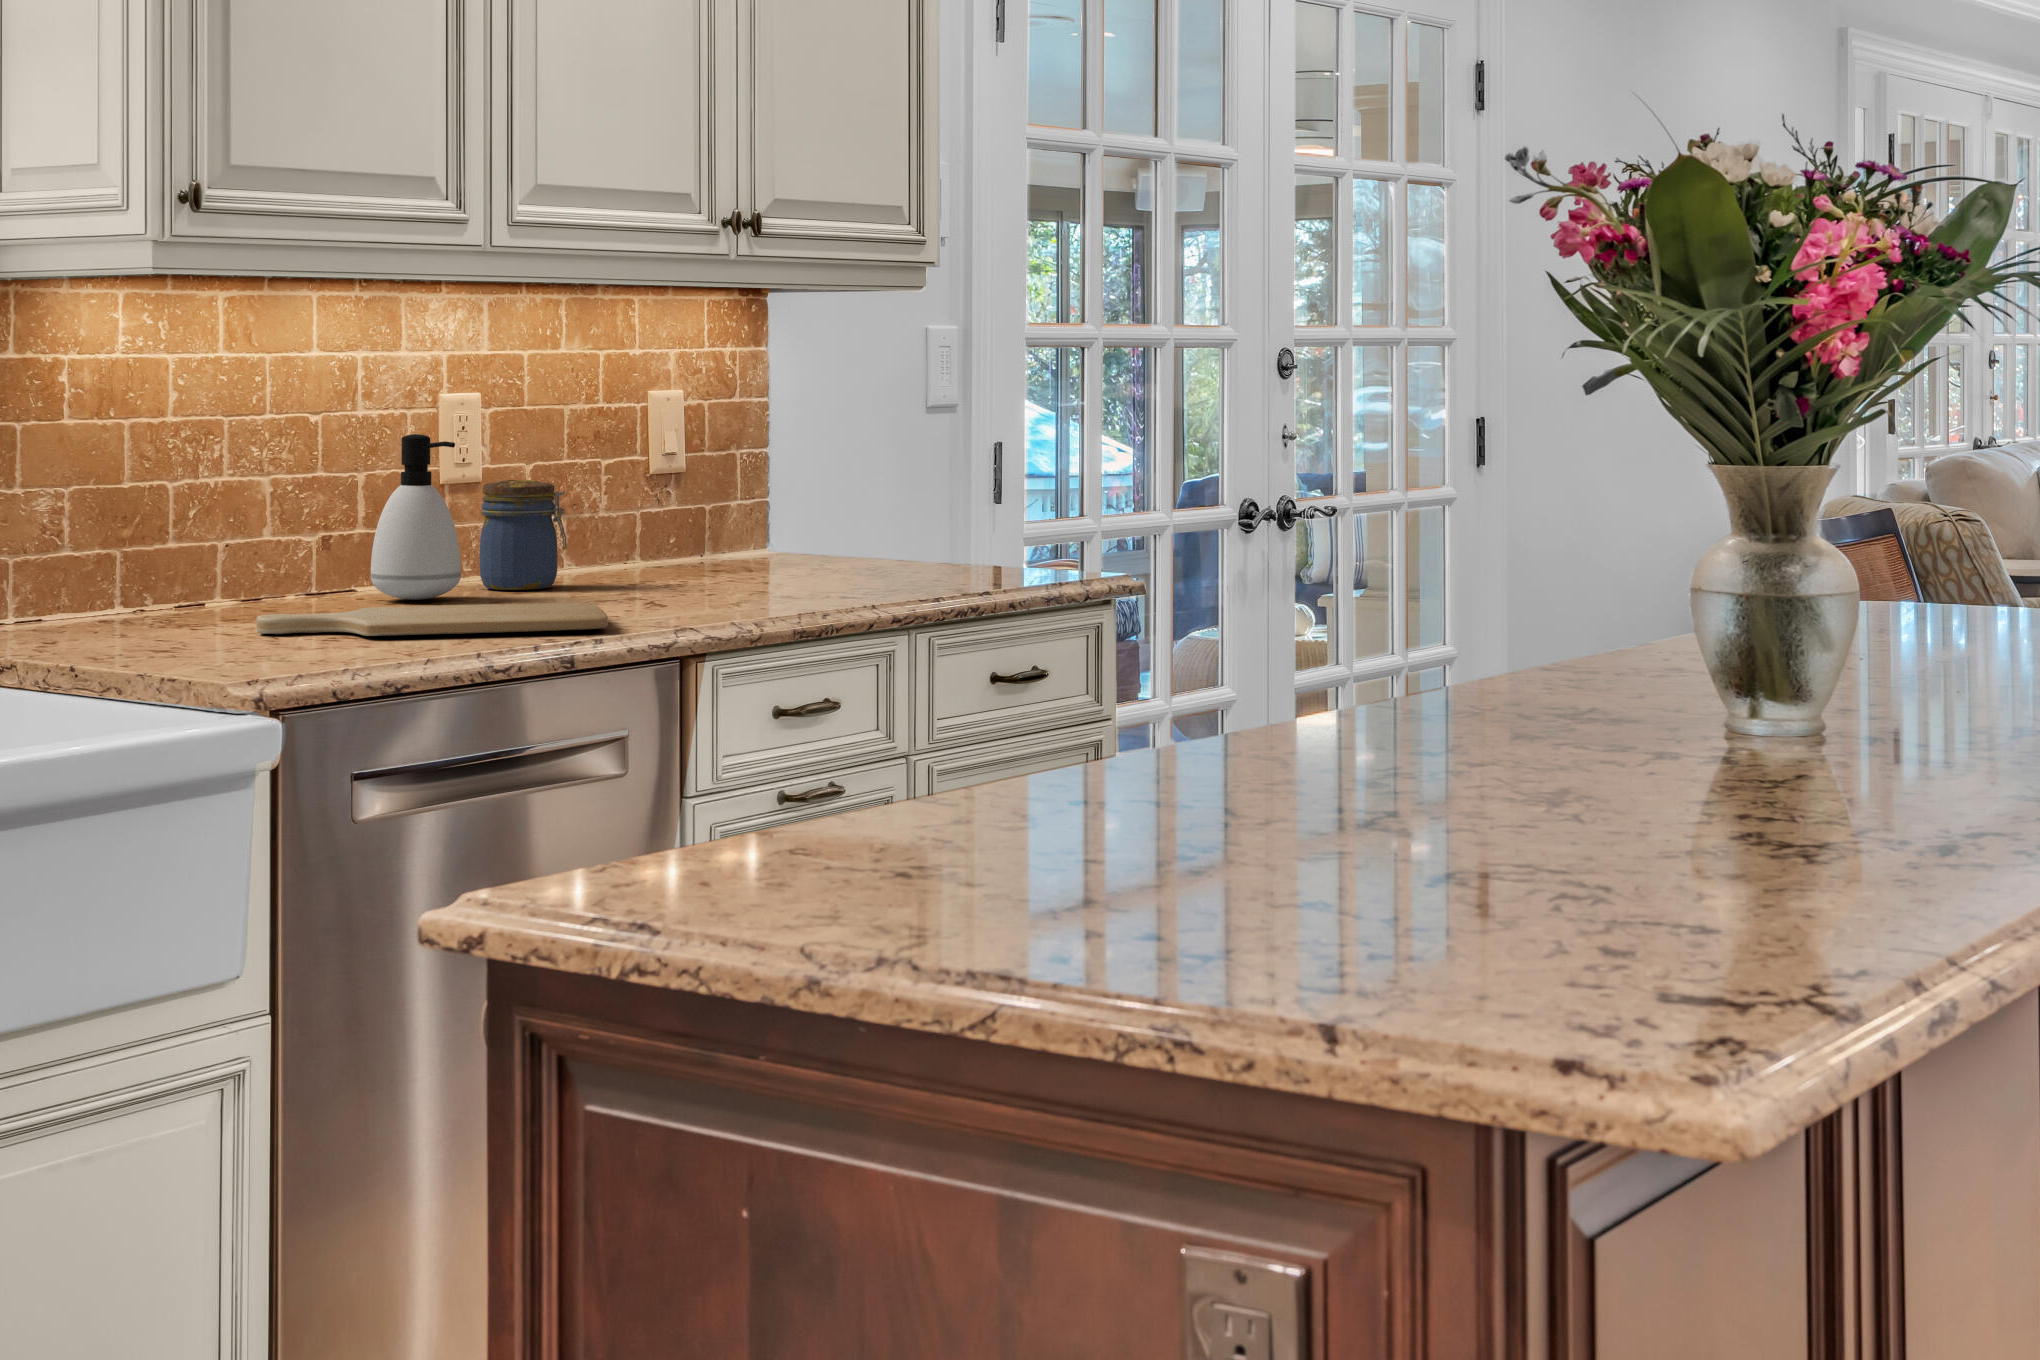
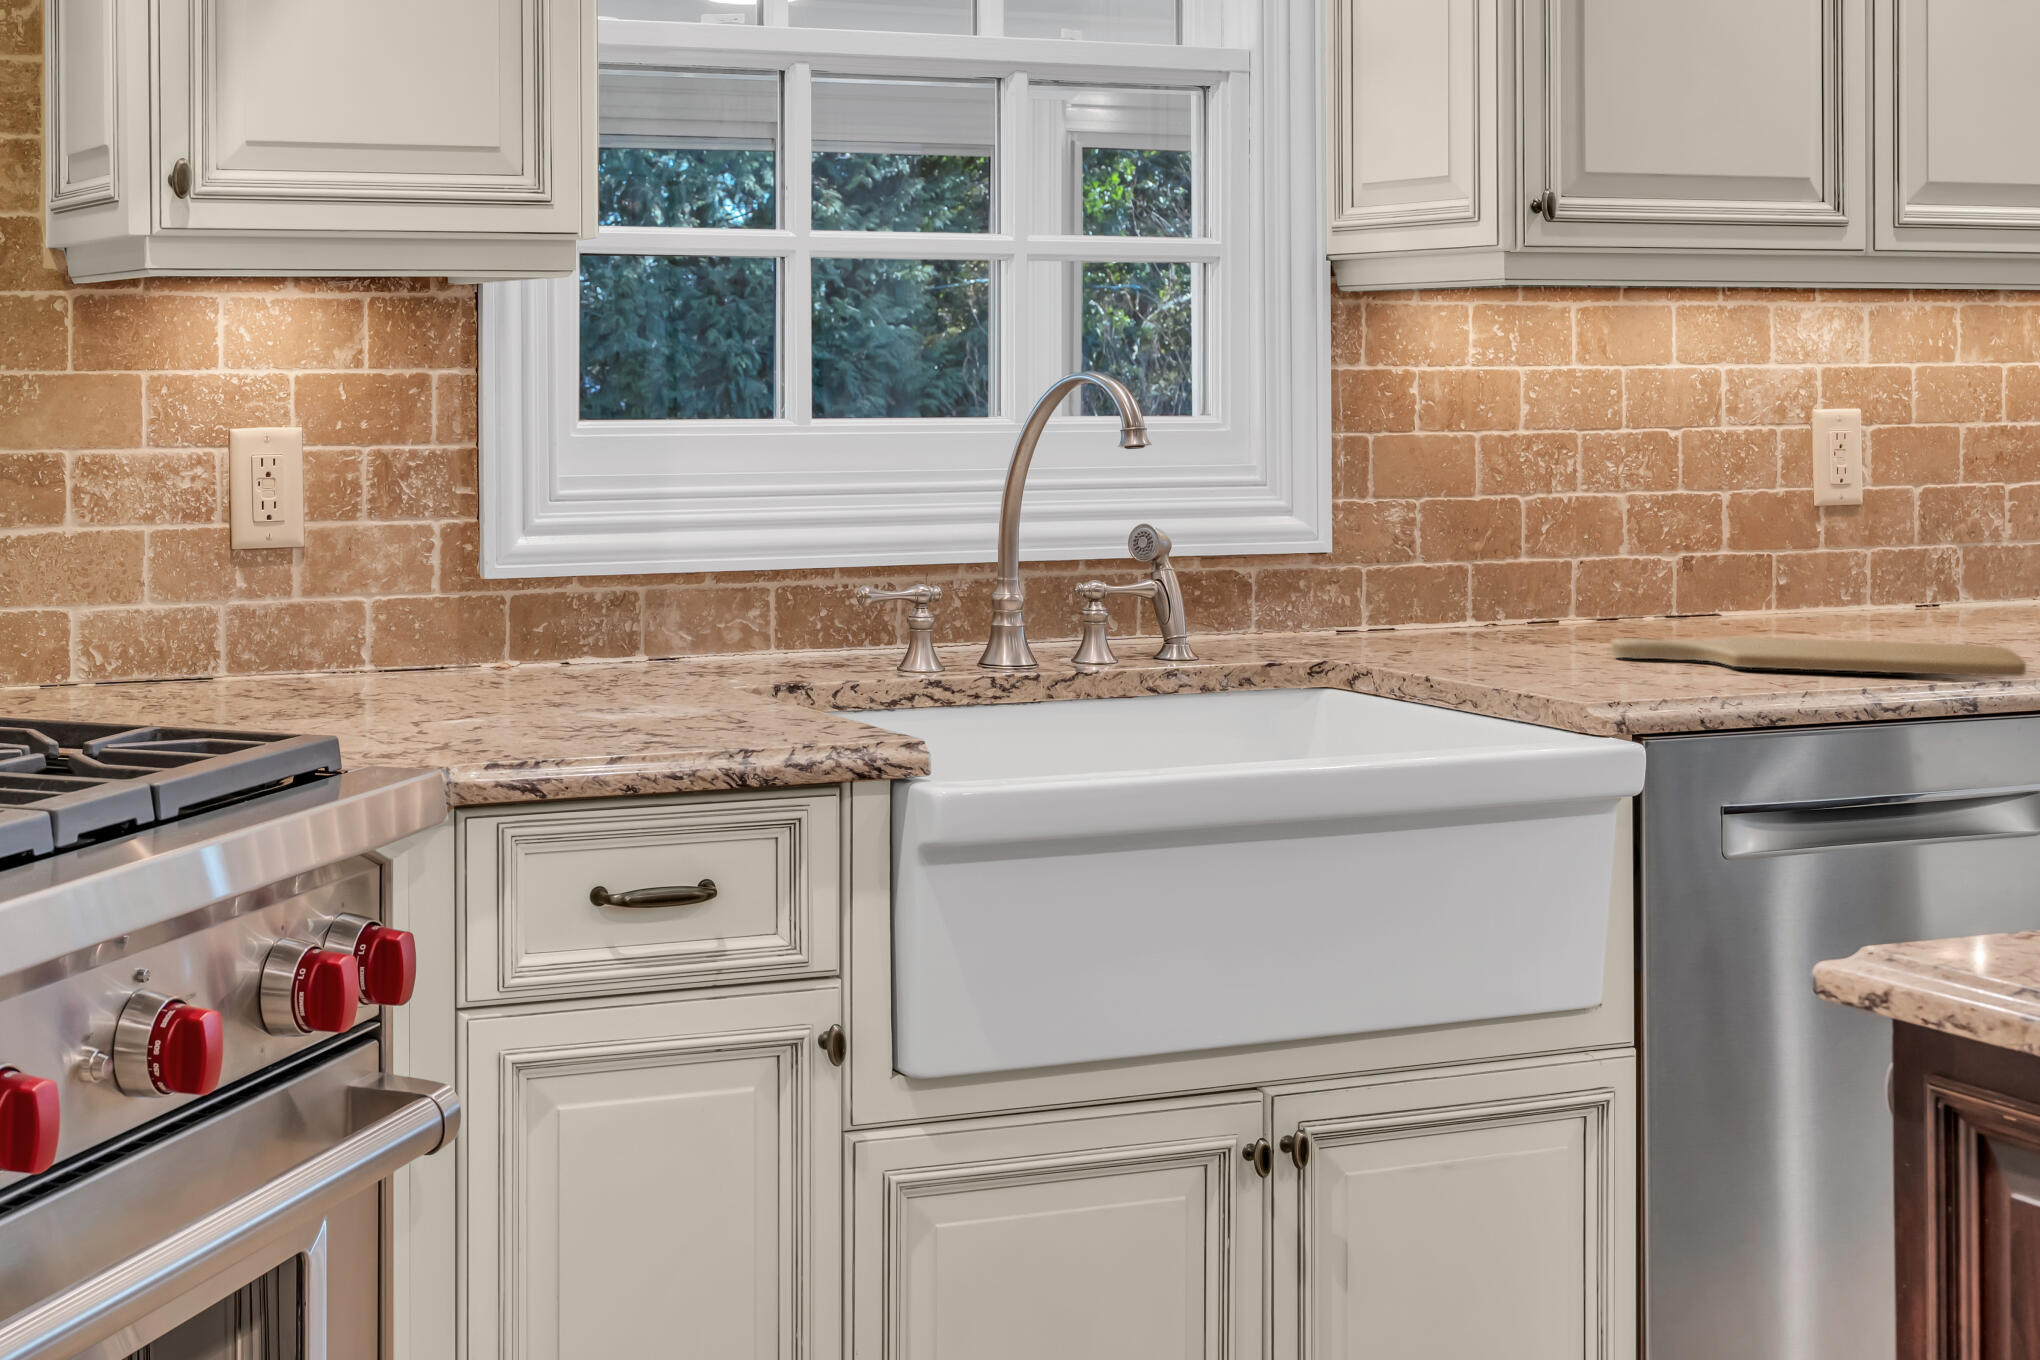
soap dispenser: present [371,434,461,600] -> none [1734,452,1841,632]
jar: present [480,480,567,590] -> none [1862,505,1971,628]

